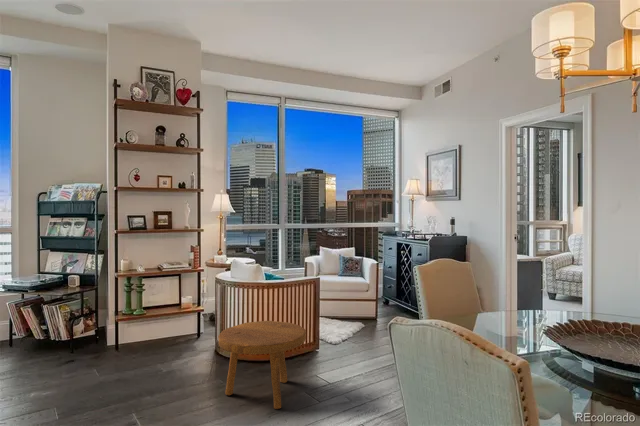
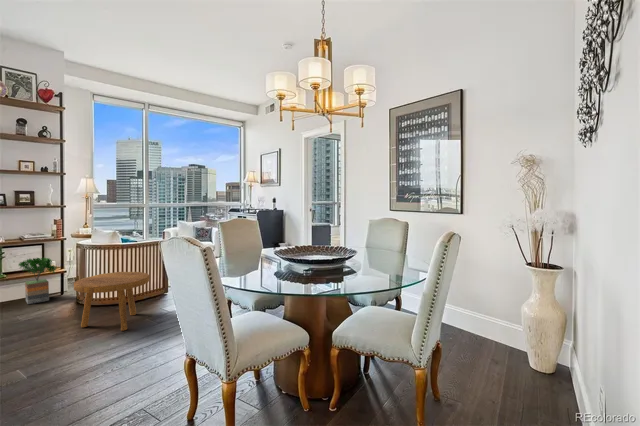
potted tree: none [155,291,195,349] -> present [19,258,56,304]

